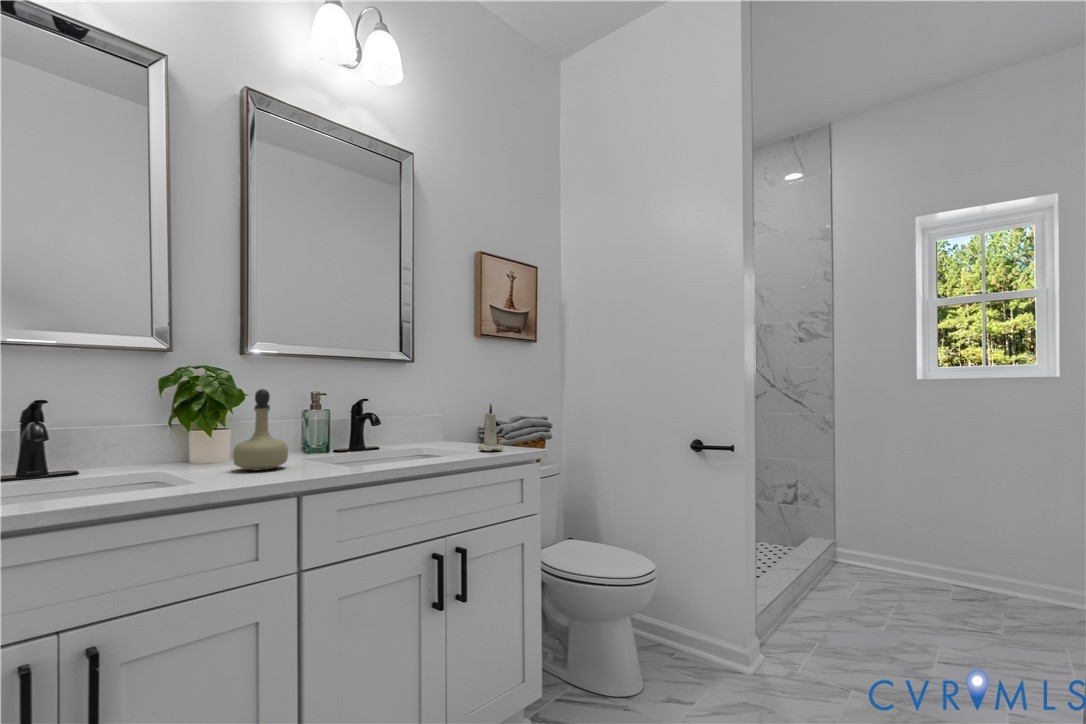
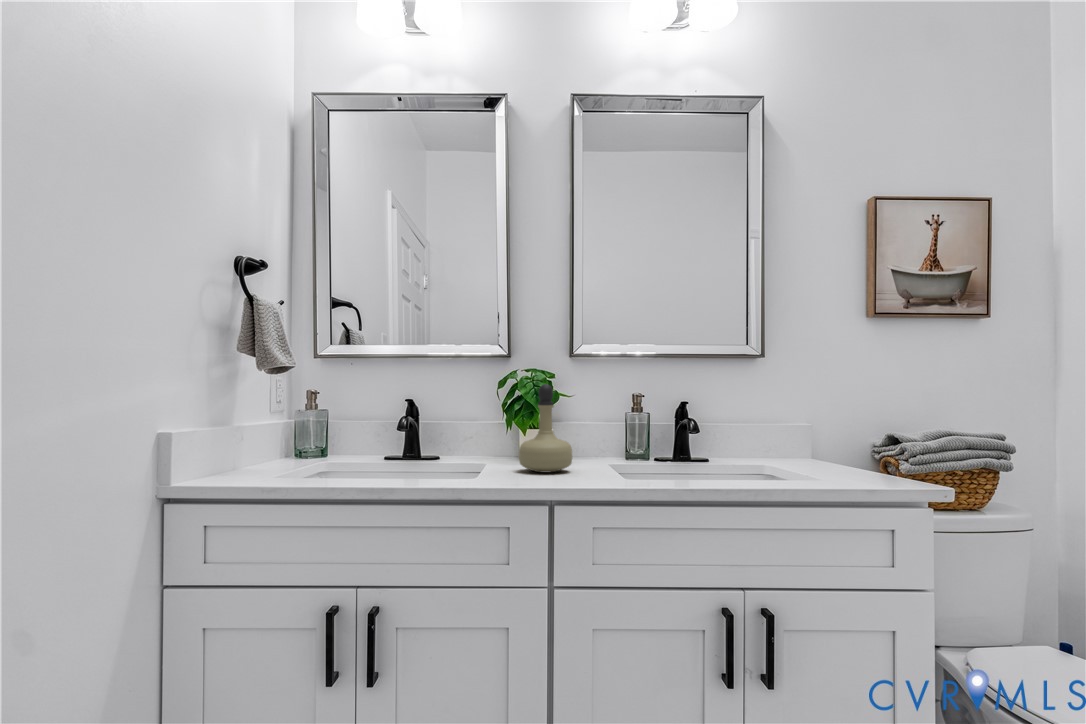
candle: present [478,404,504,451] -> none [830,408,871,481]

